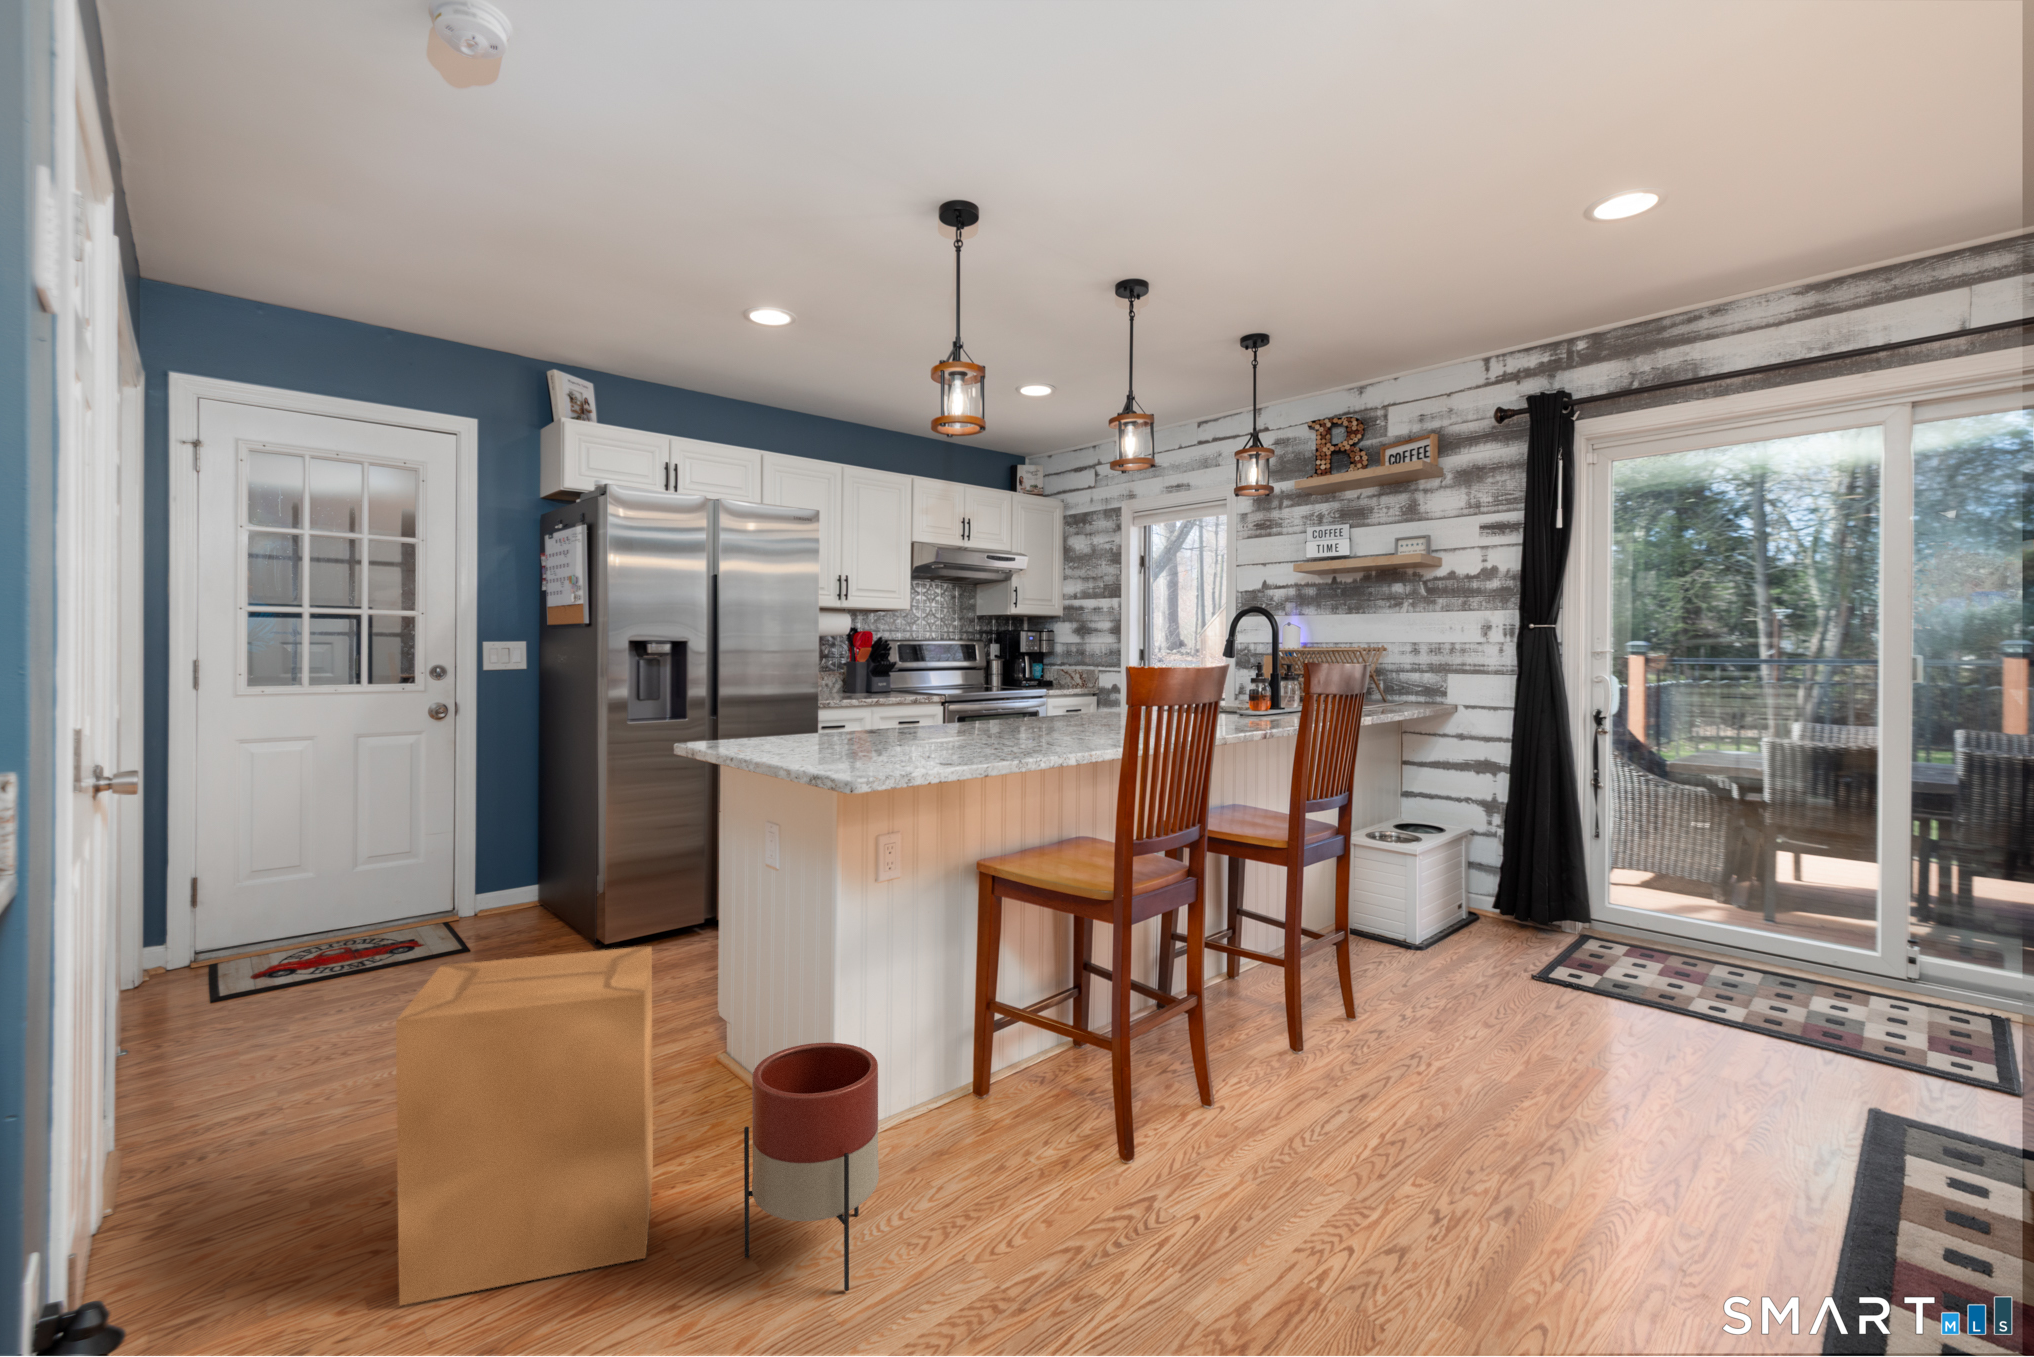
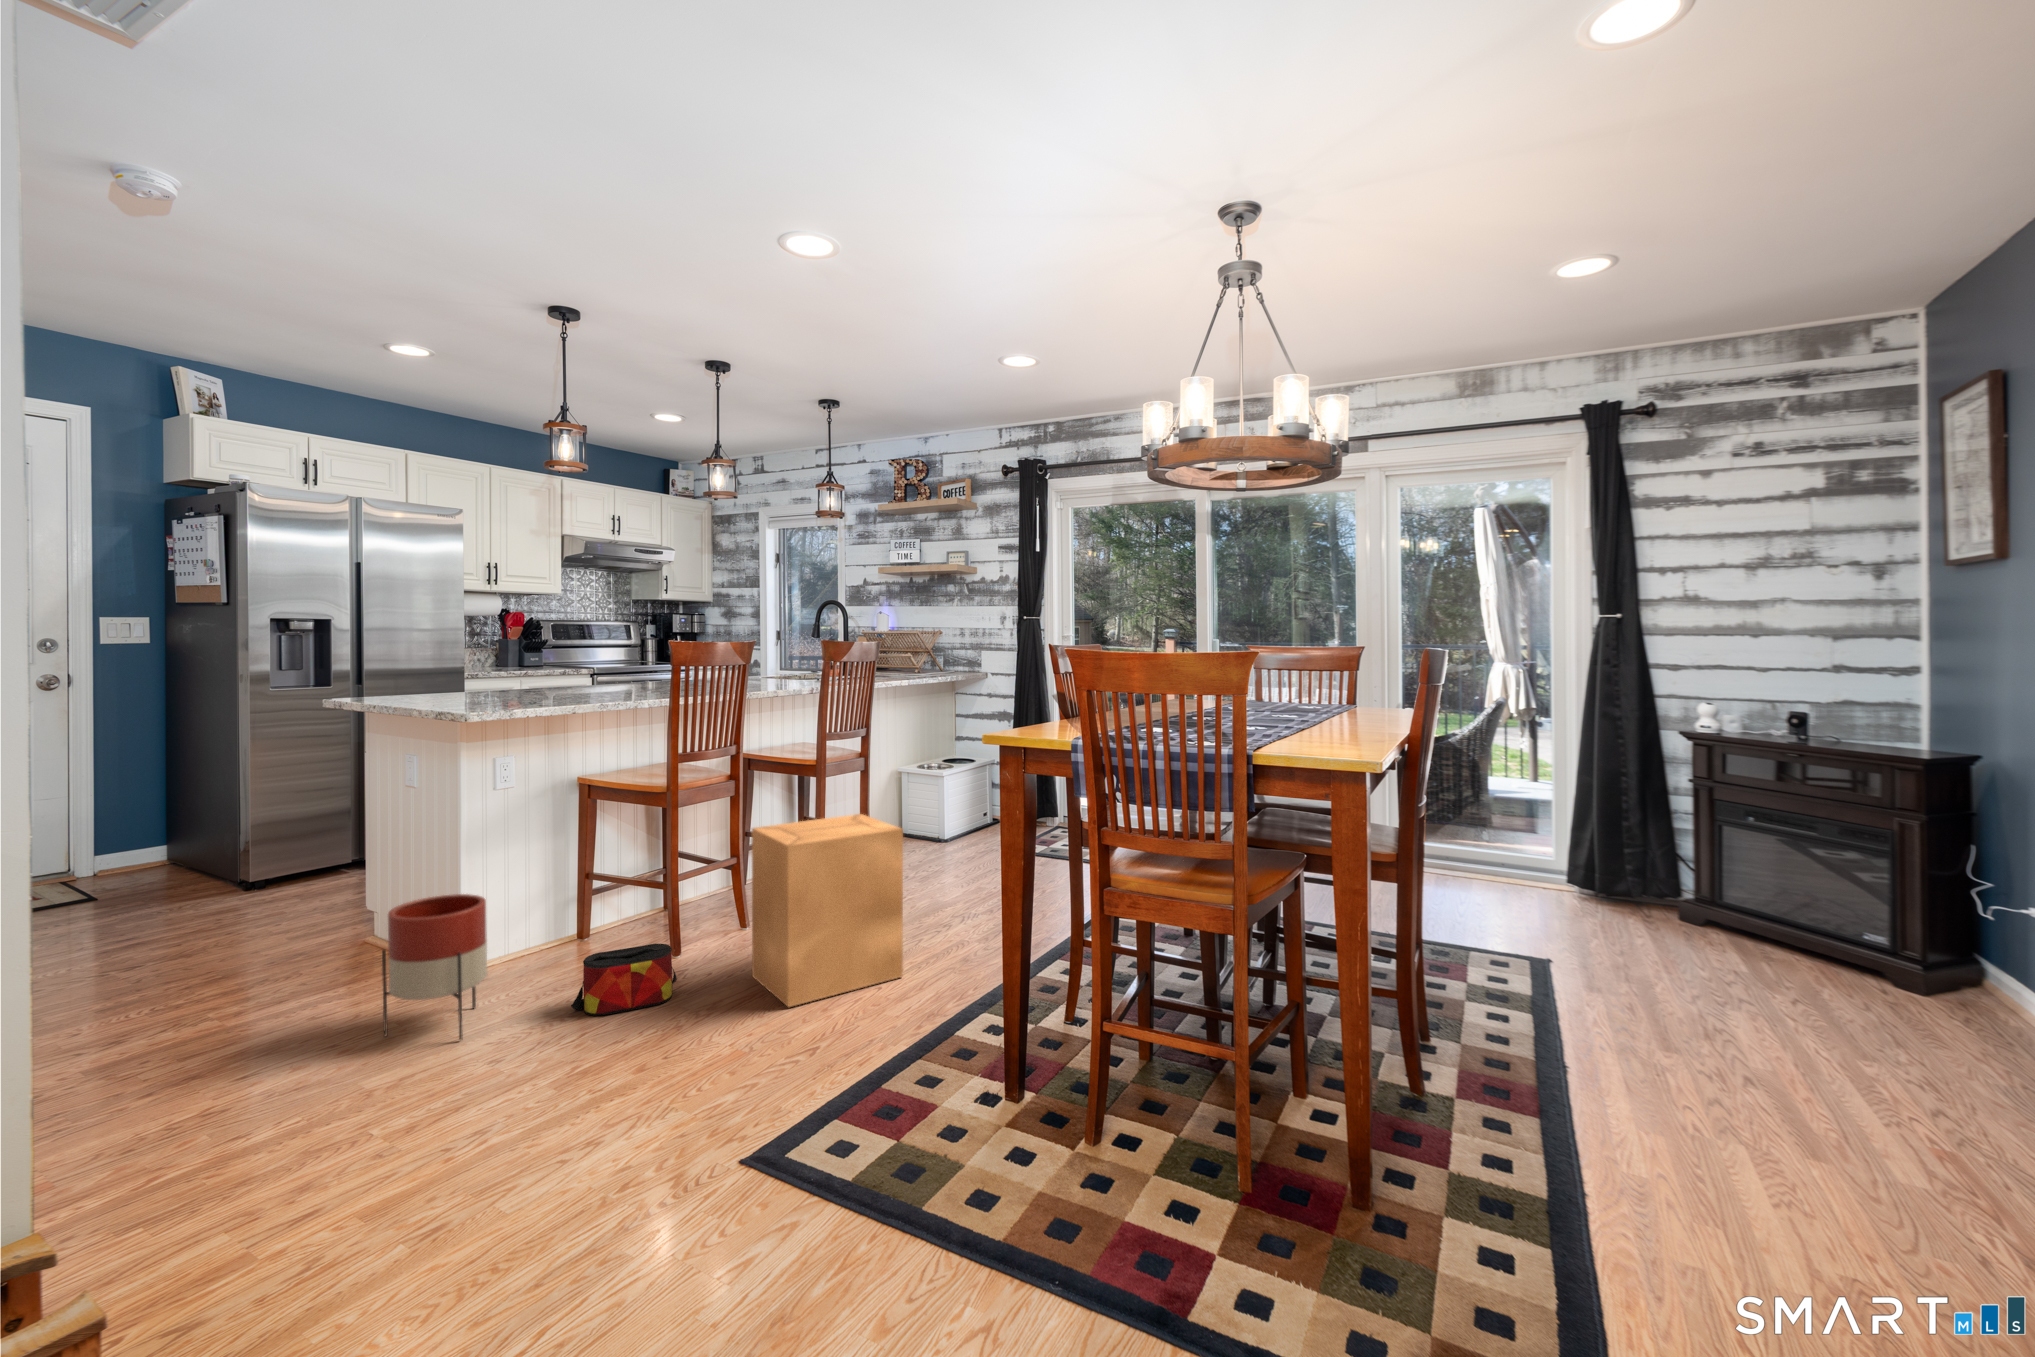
cardboard box: present [396,946,653,1305] -> present [752,814,903,1007]
bag: none [993,1148,1141,1271] -> present [571,944,677,1016]

